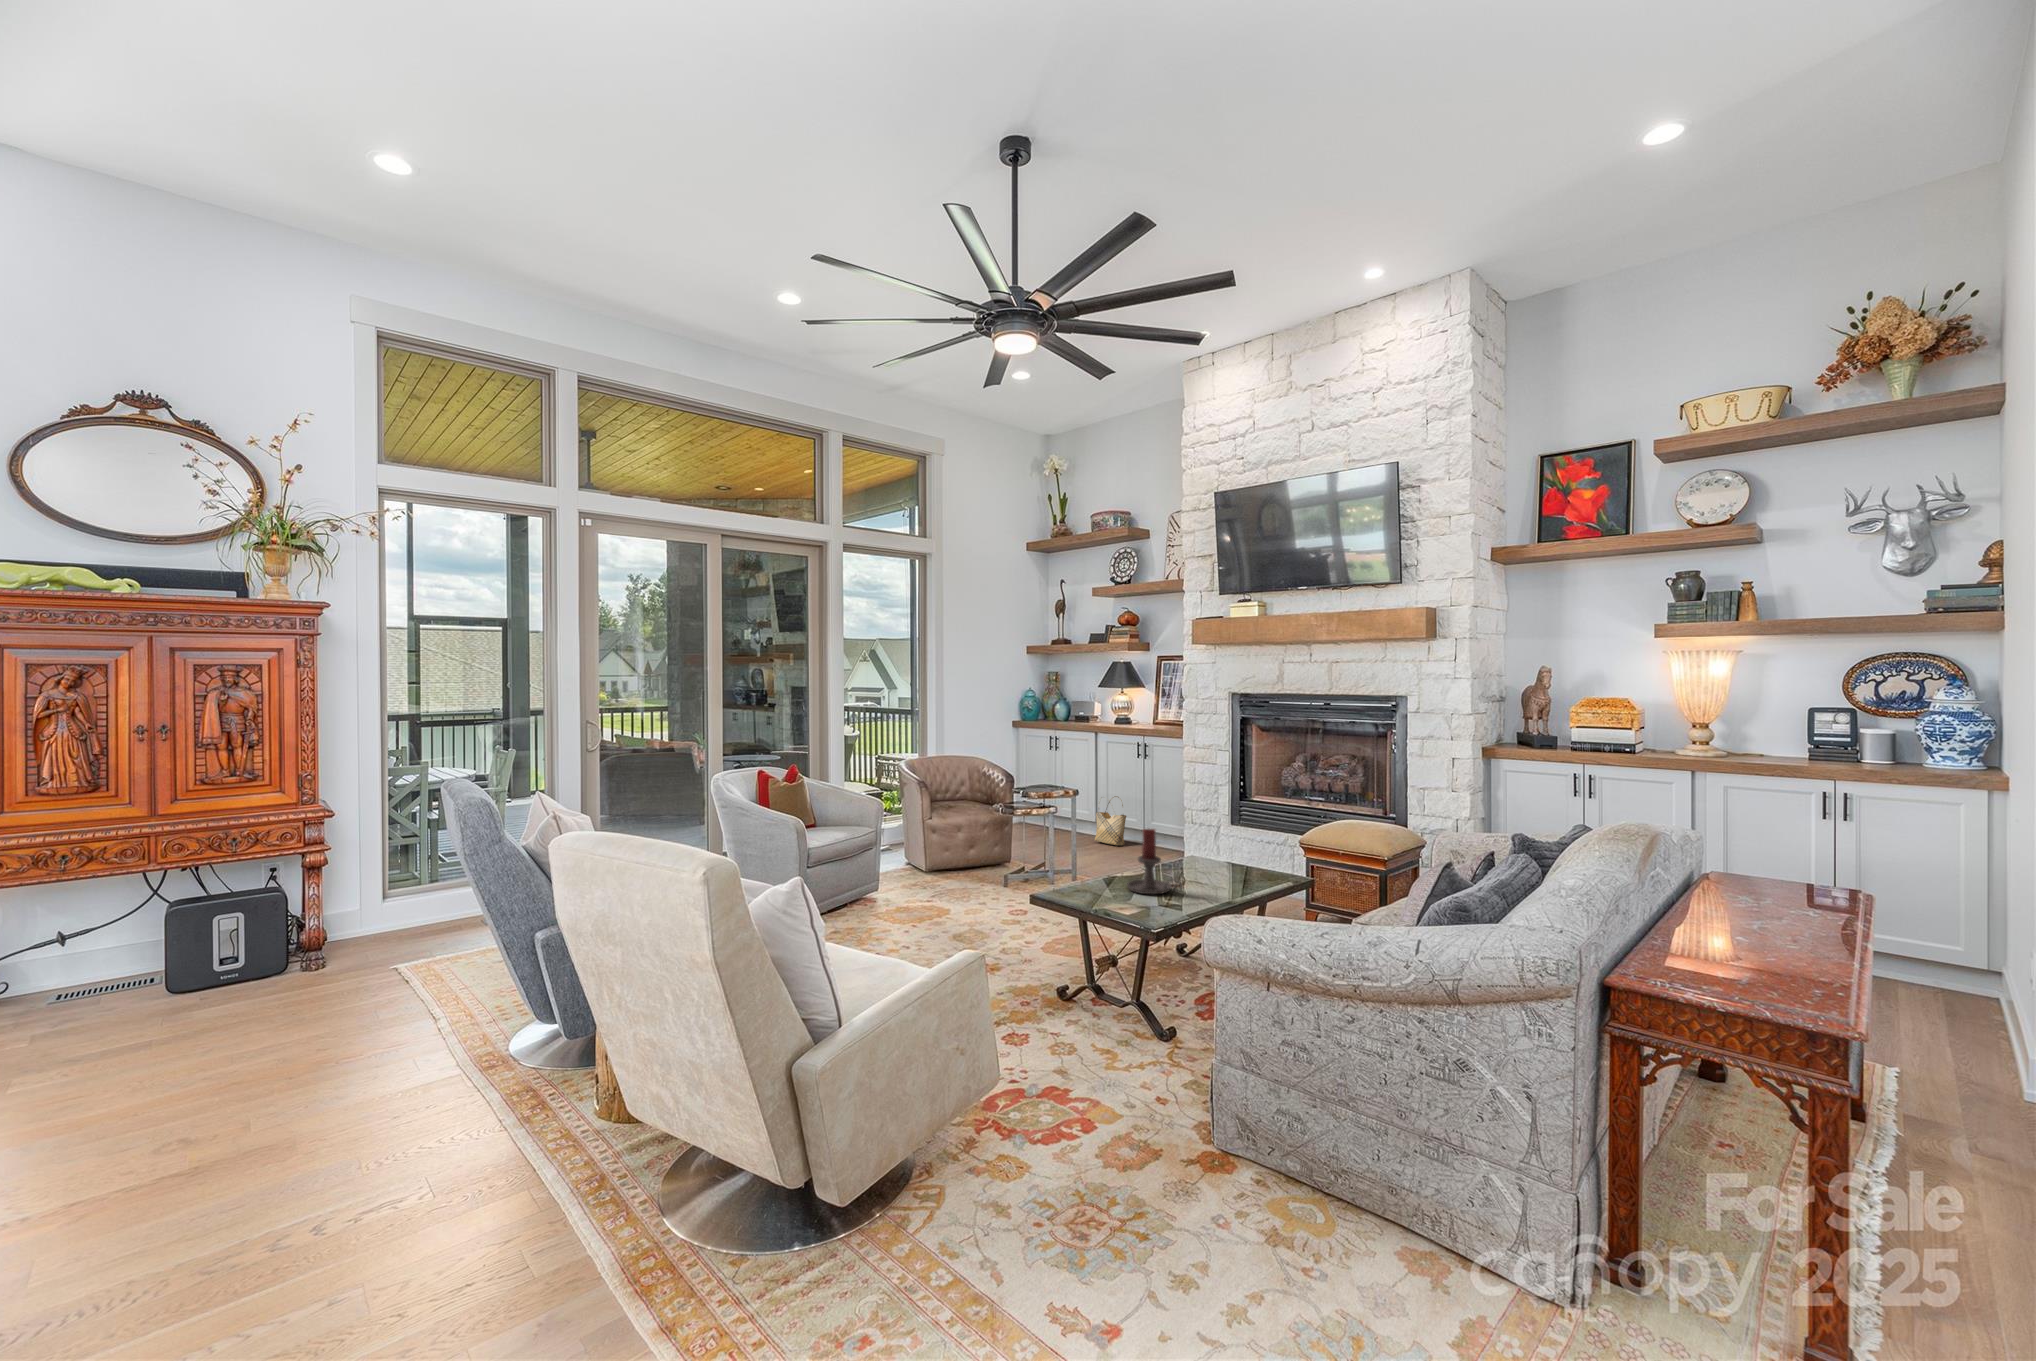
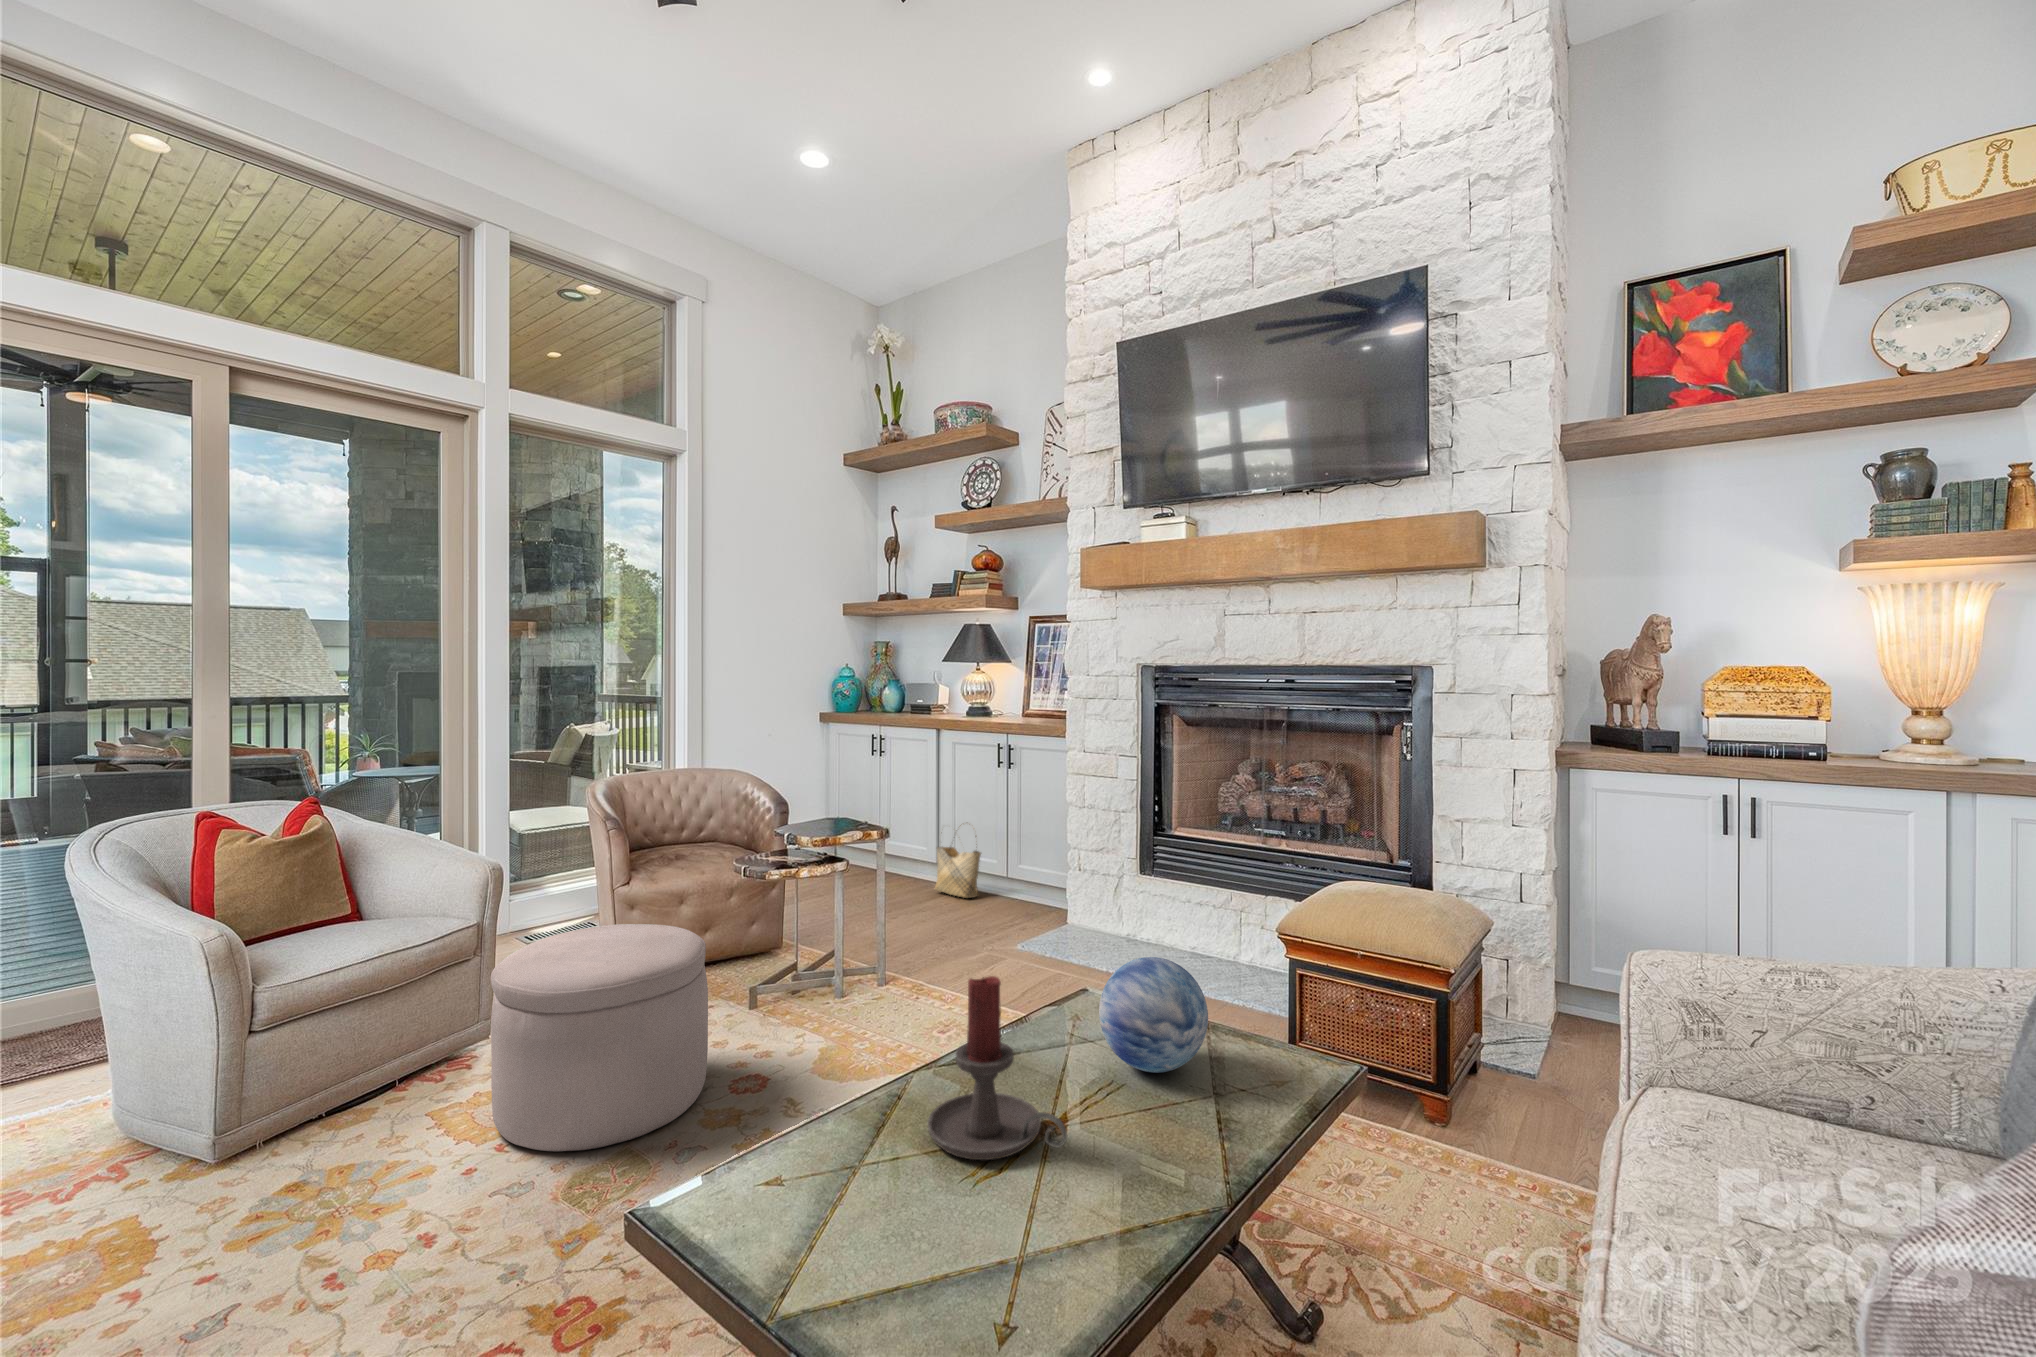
ottoman: none [902,832,998,929] -> present [491,924,708,1151]
decorative orb: none [1197,832,1245,881] -> present [1099,957,1208,1073]

